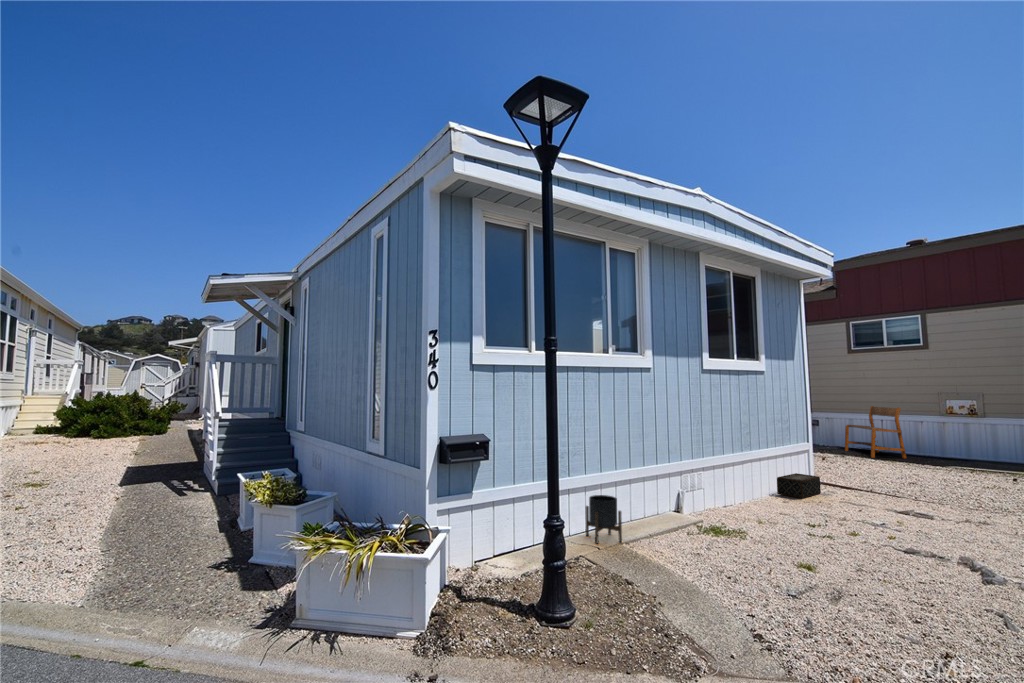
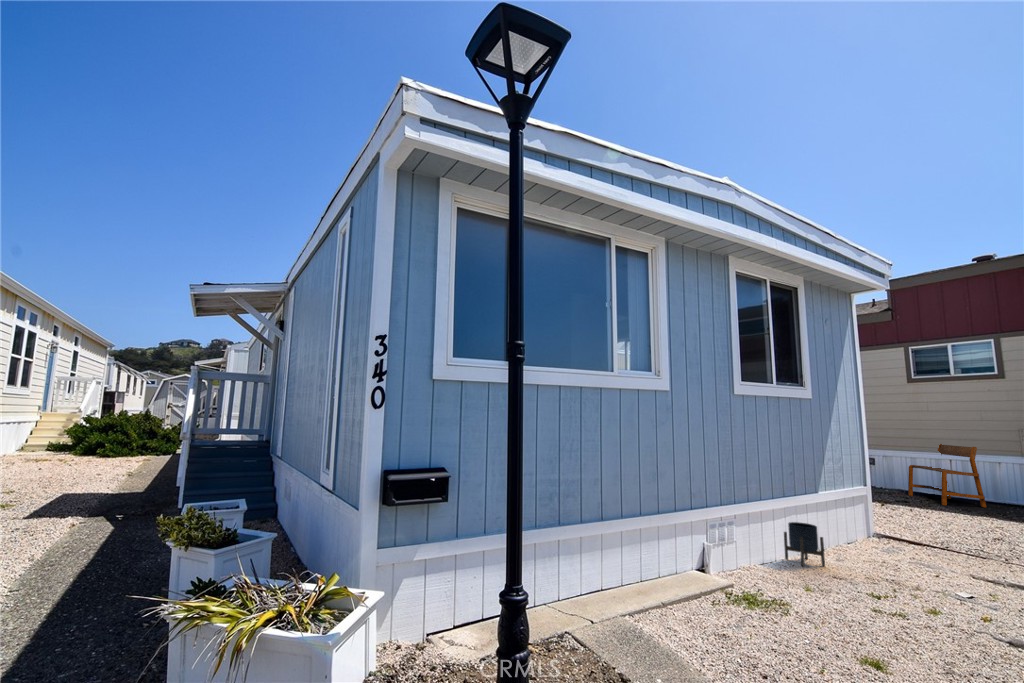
woven basket: present [777,473,821,498] -> none [828,524,884,556]
planter: present [586,495,622,544] -> present [784,522,825,566]

